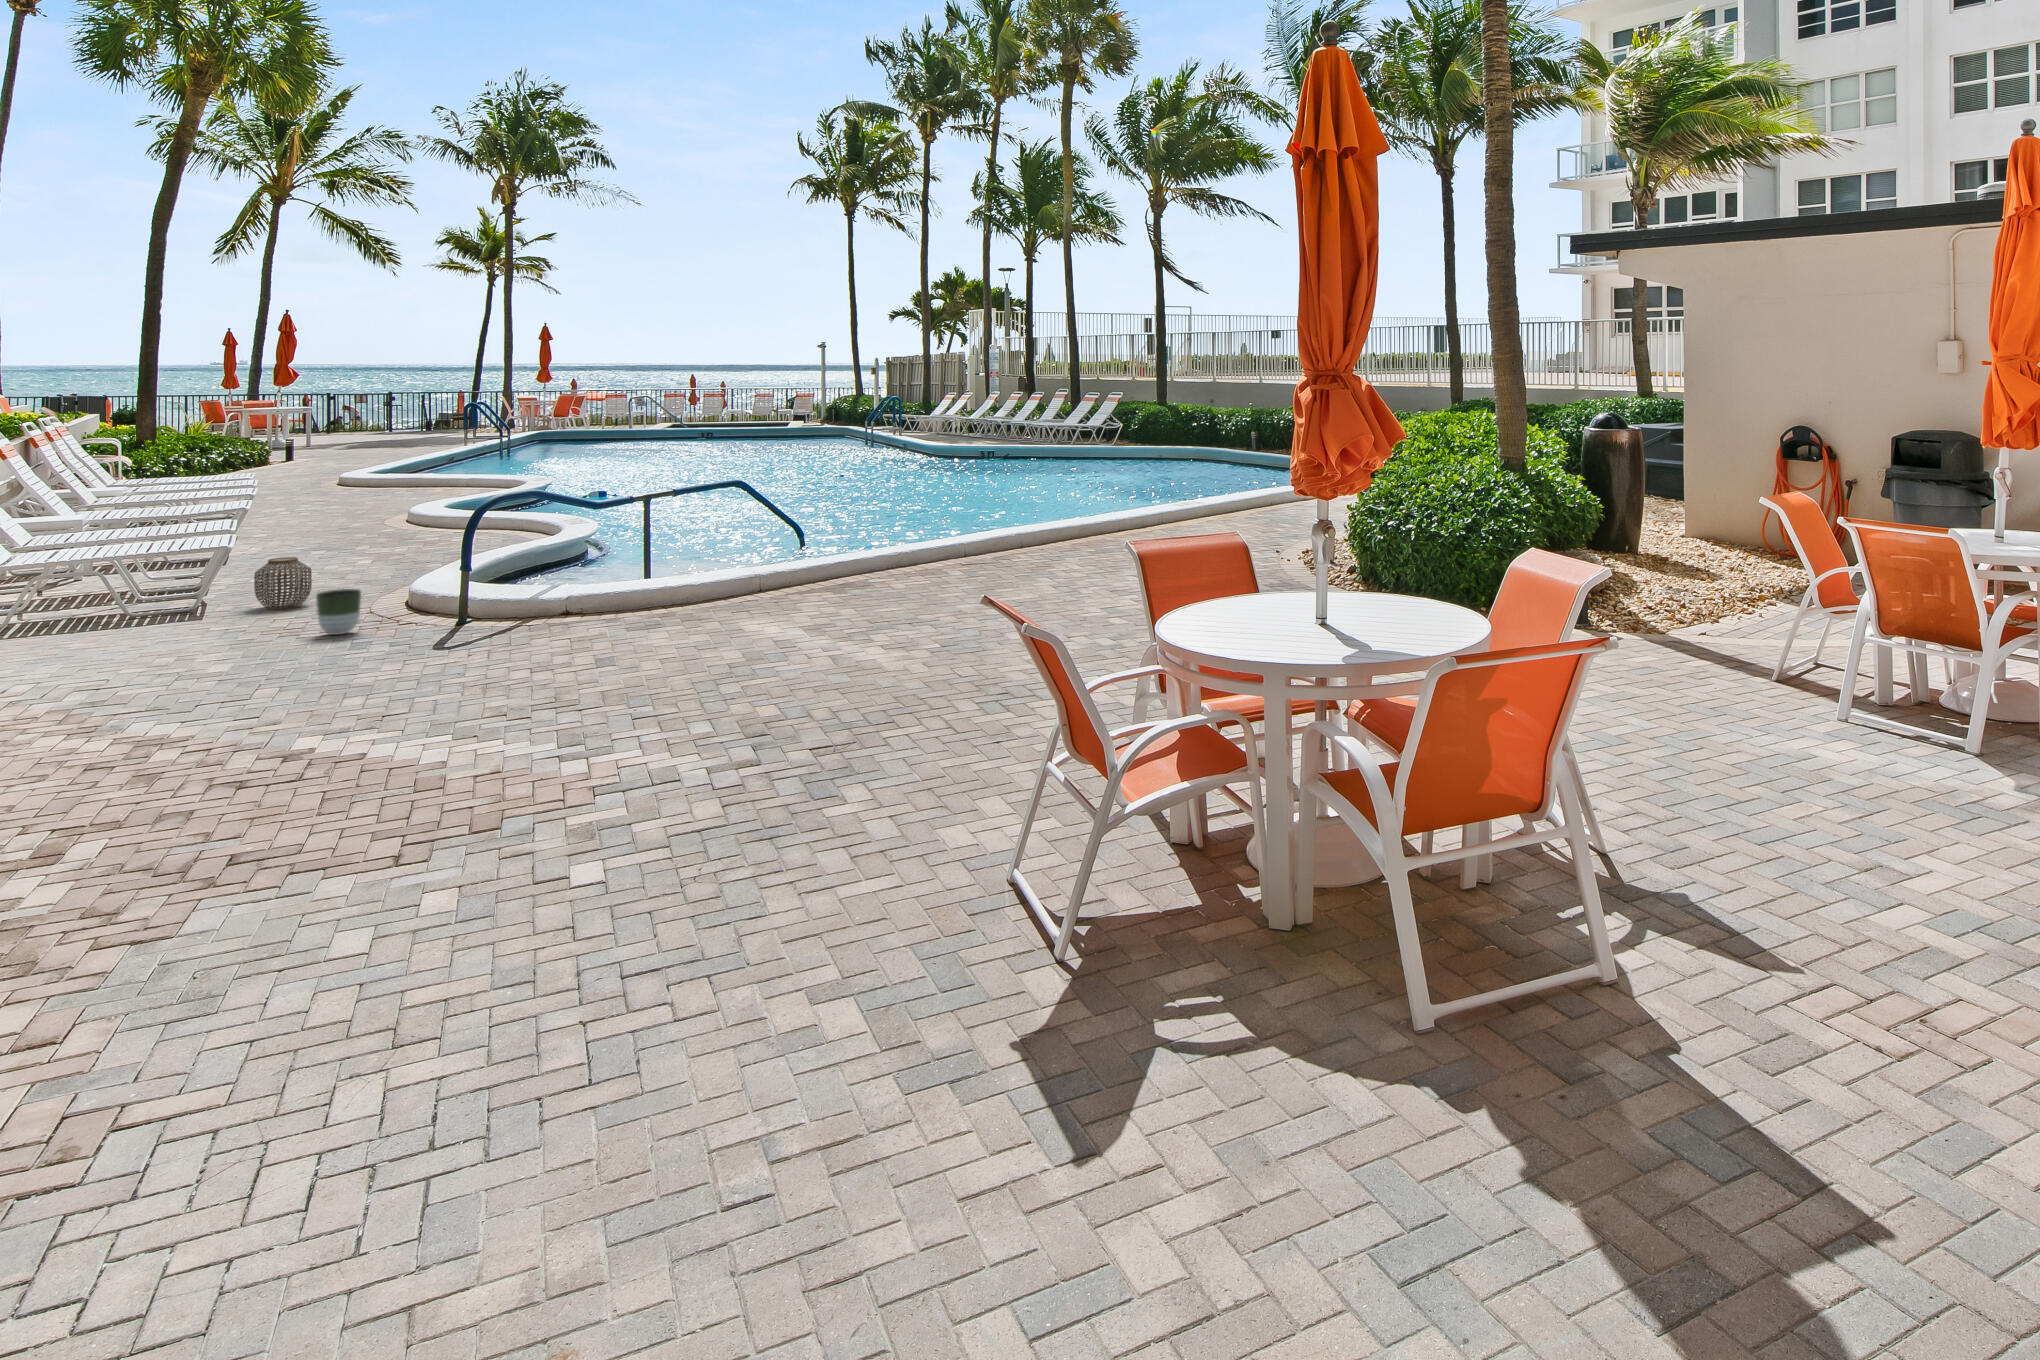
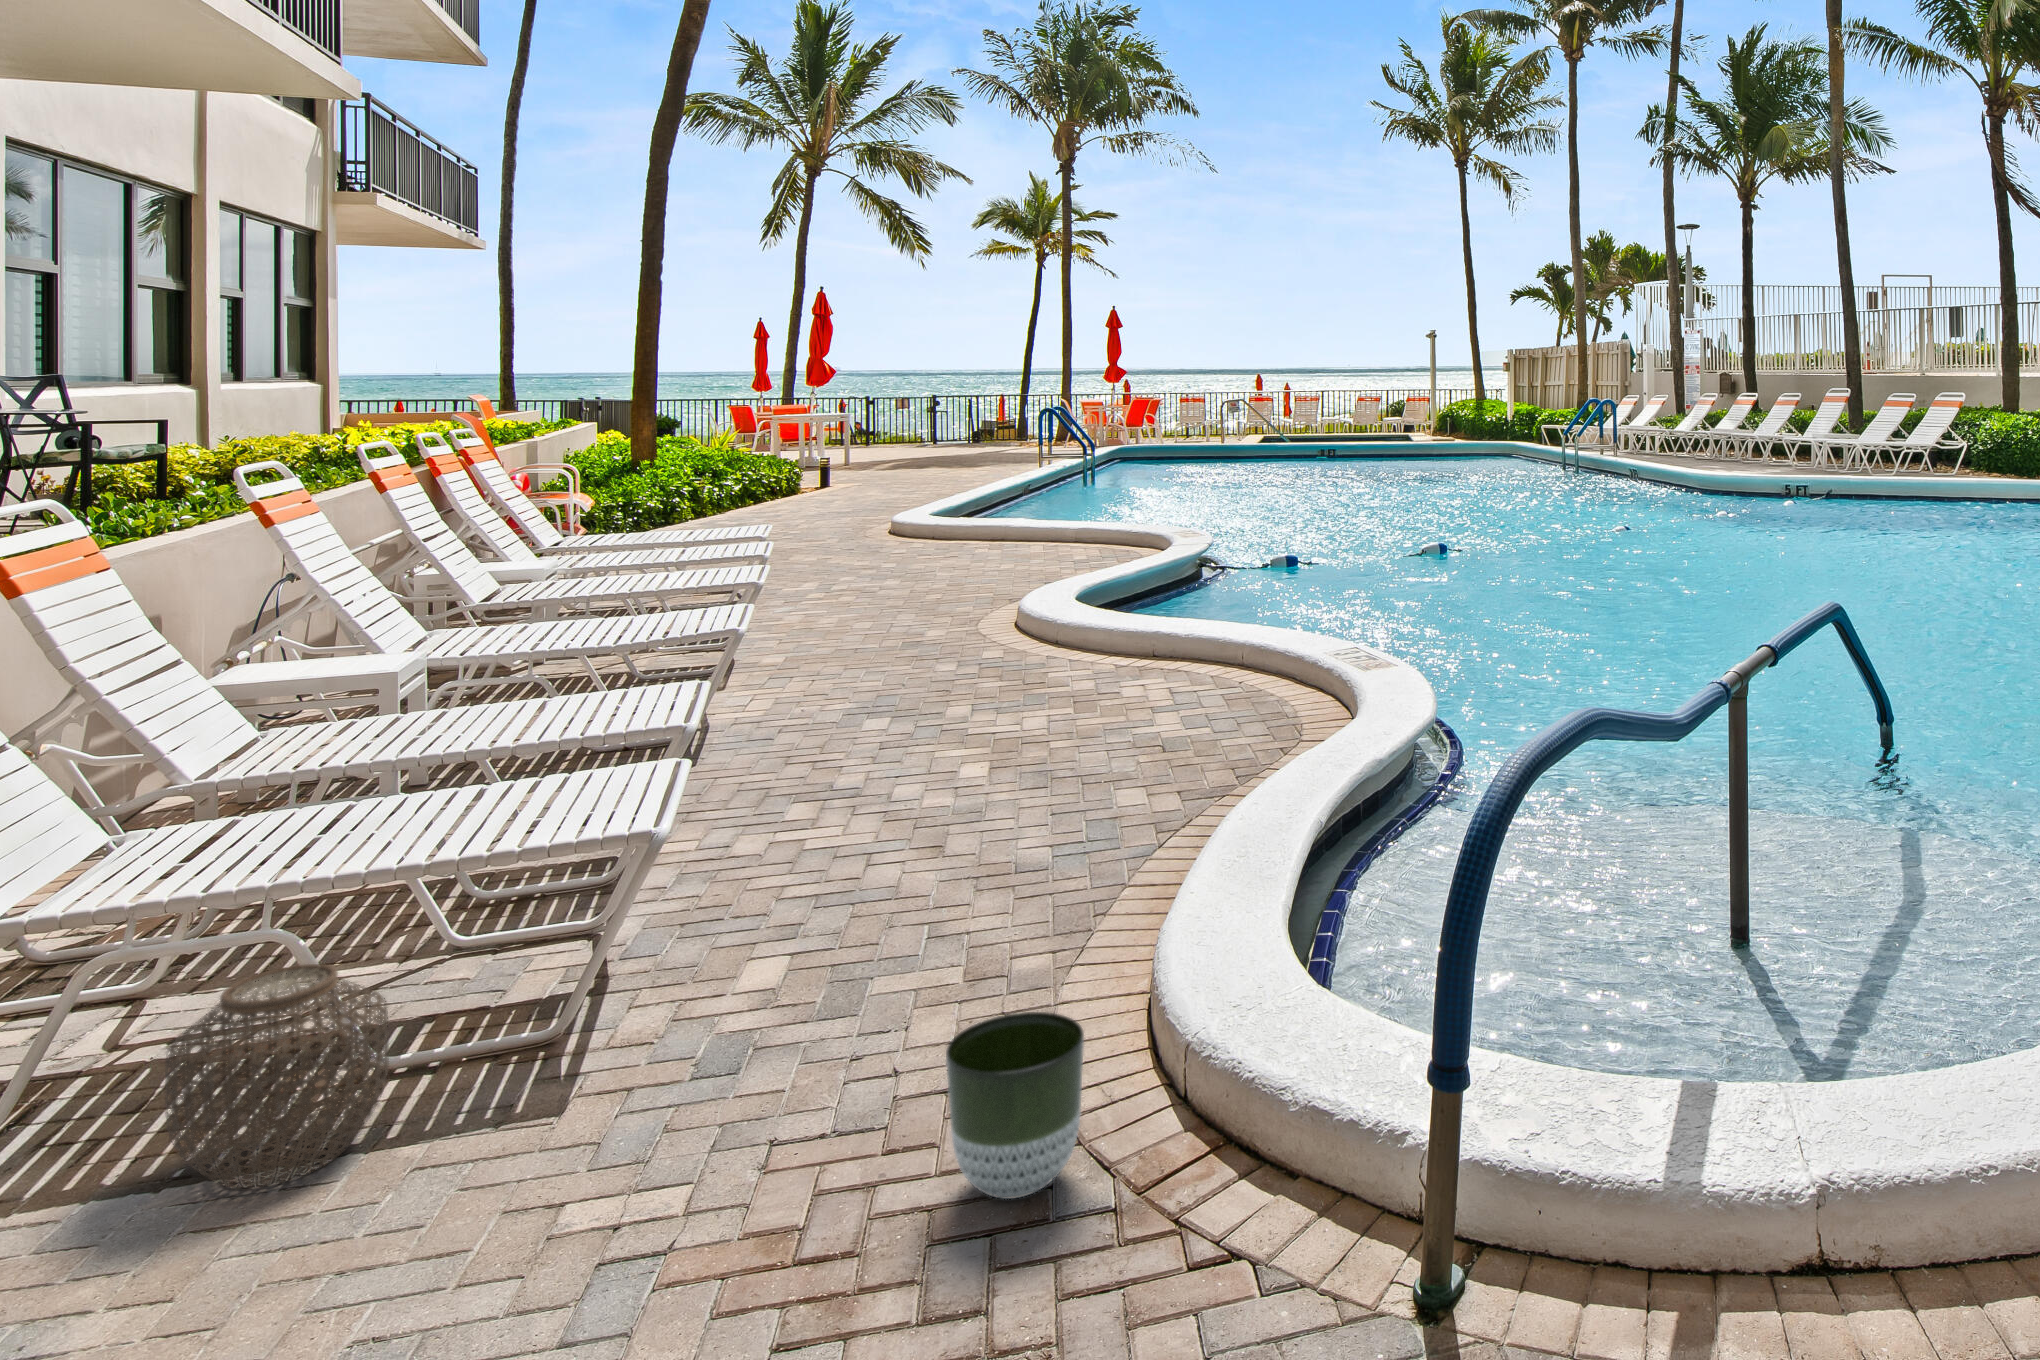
woven basket: present [254,557,312,610] -> present [165,964,389,1188]

